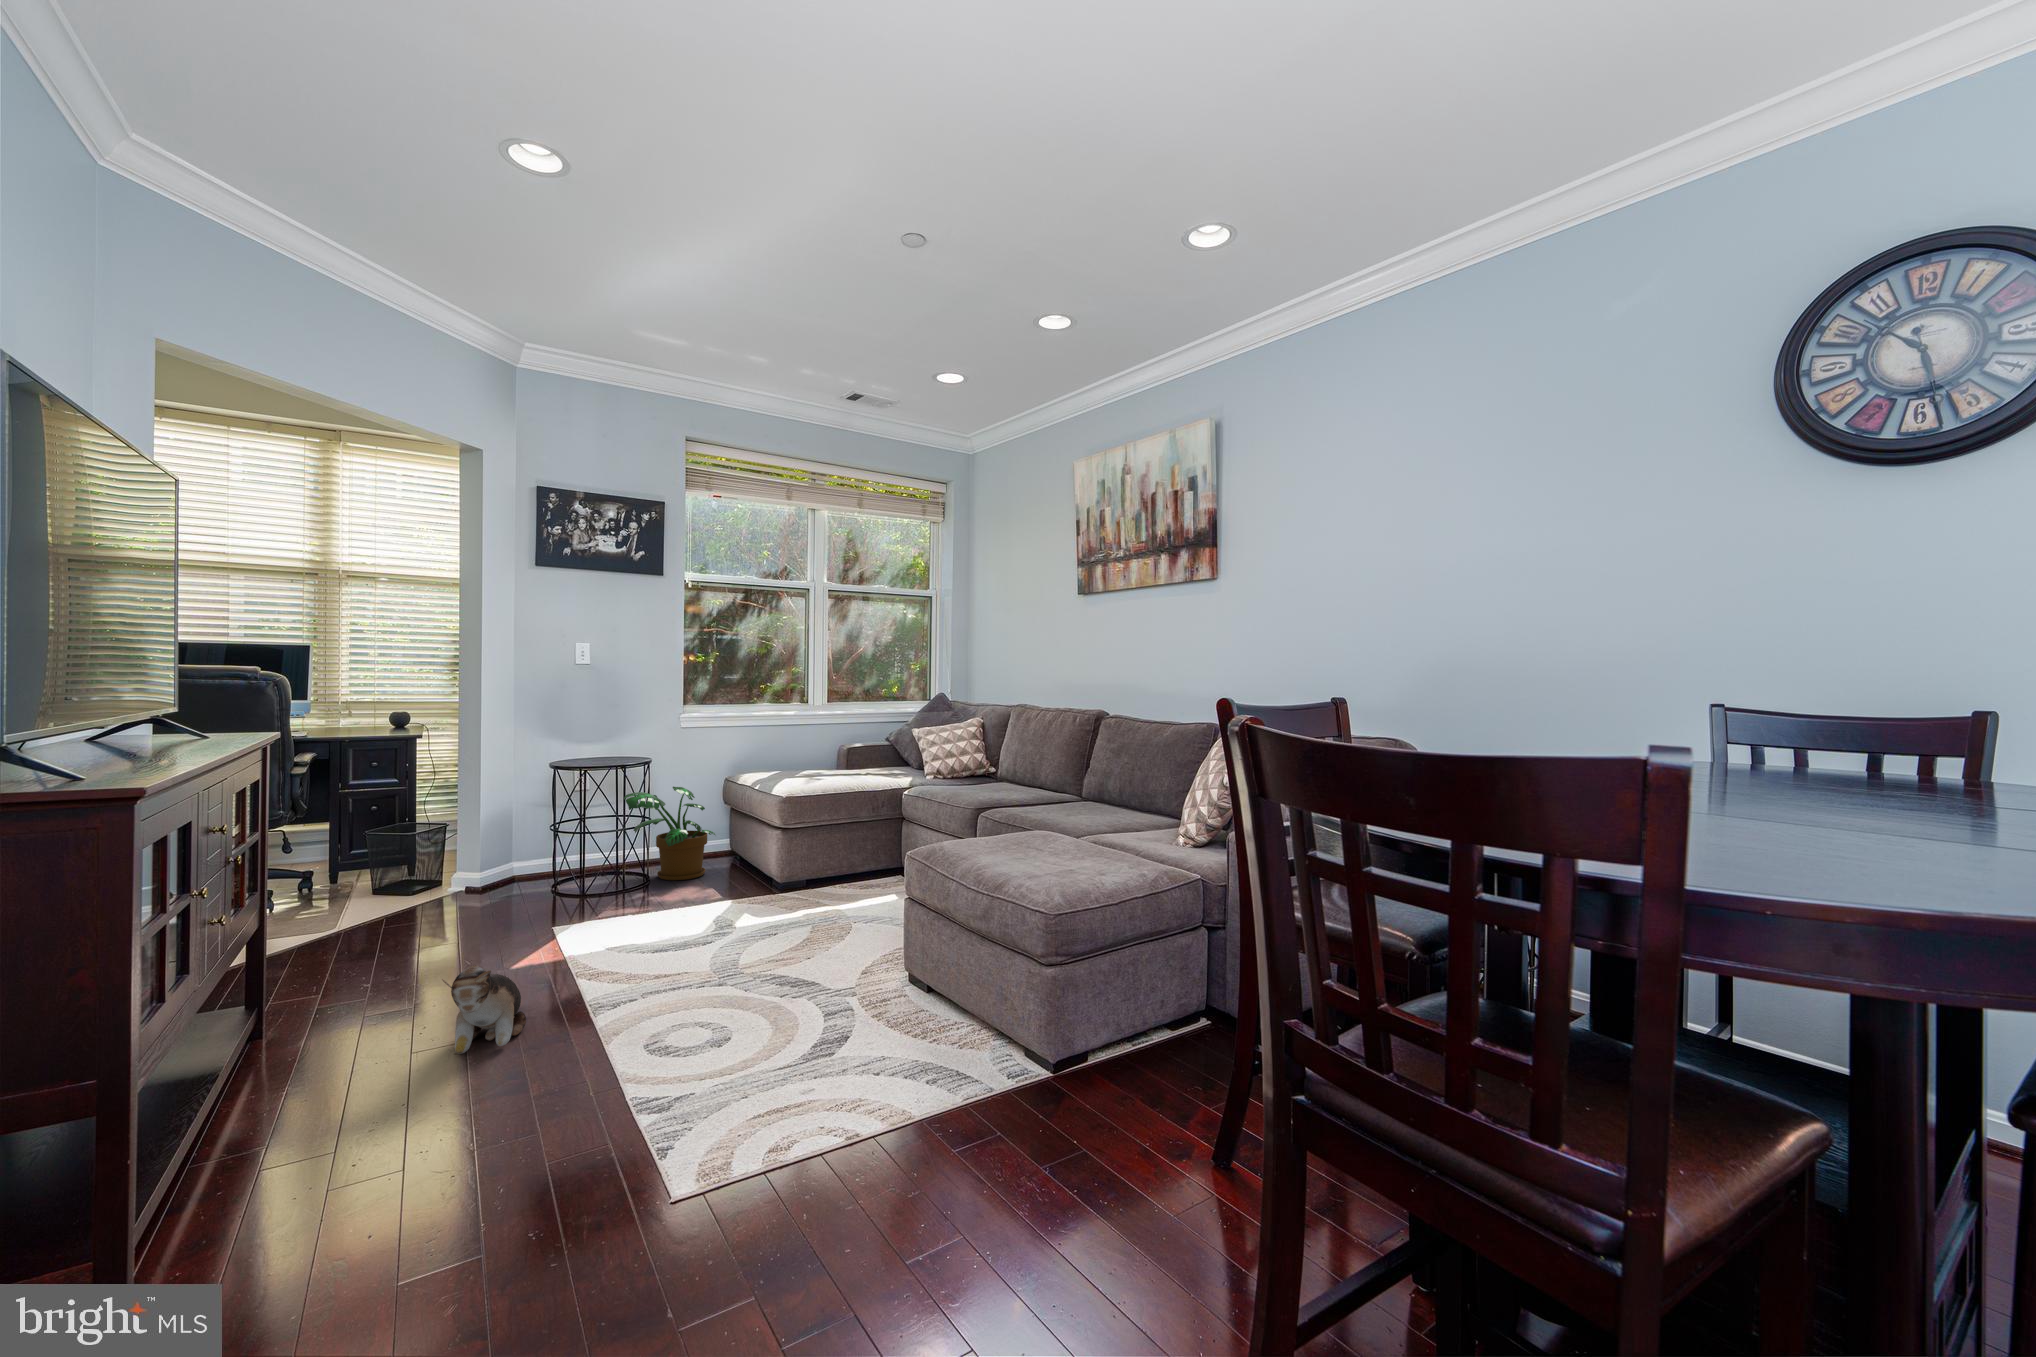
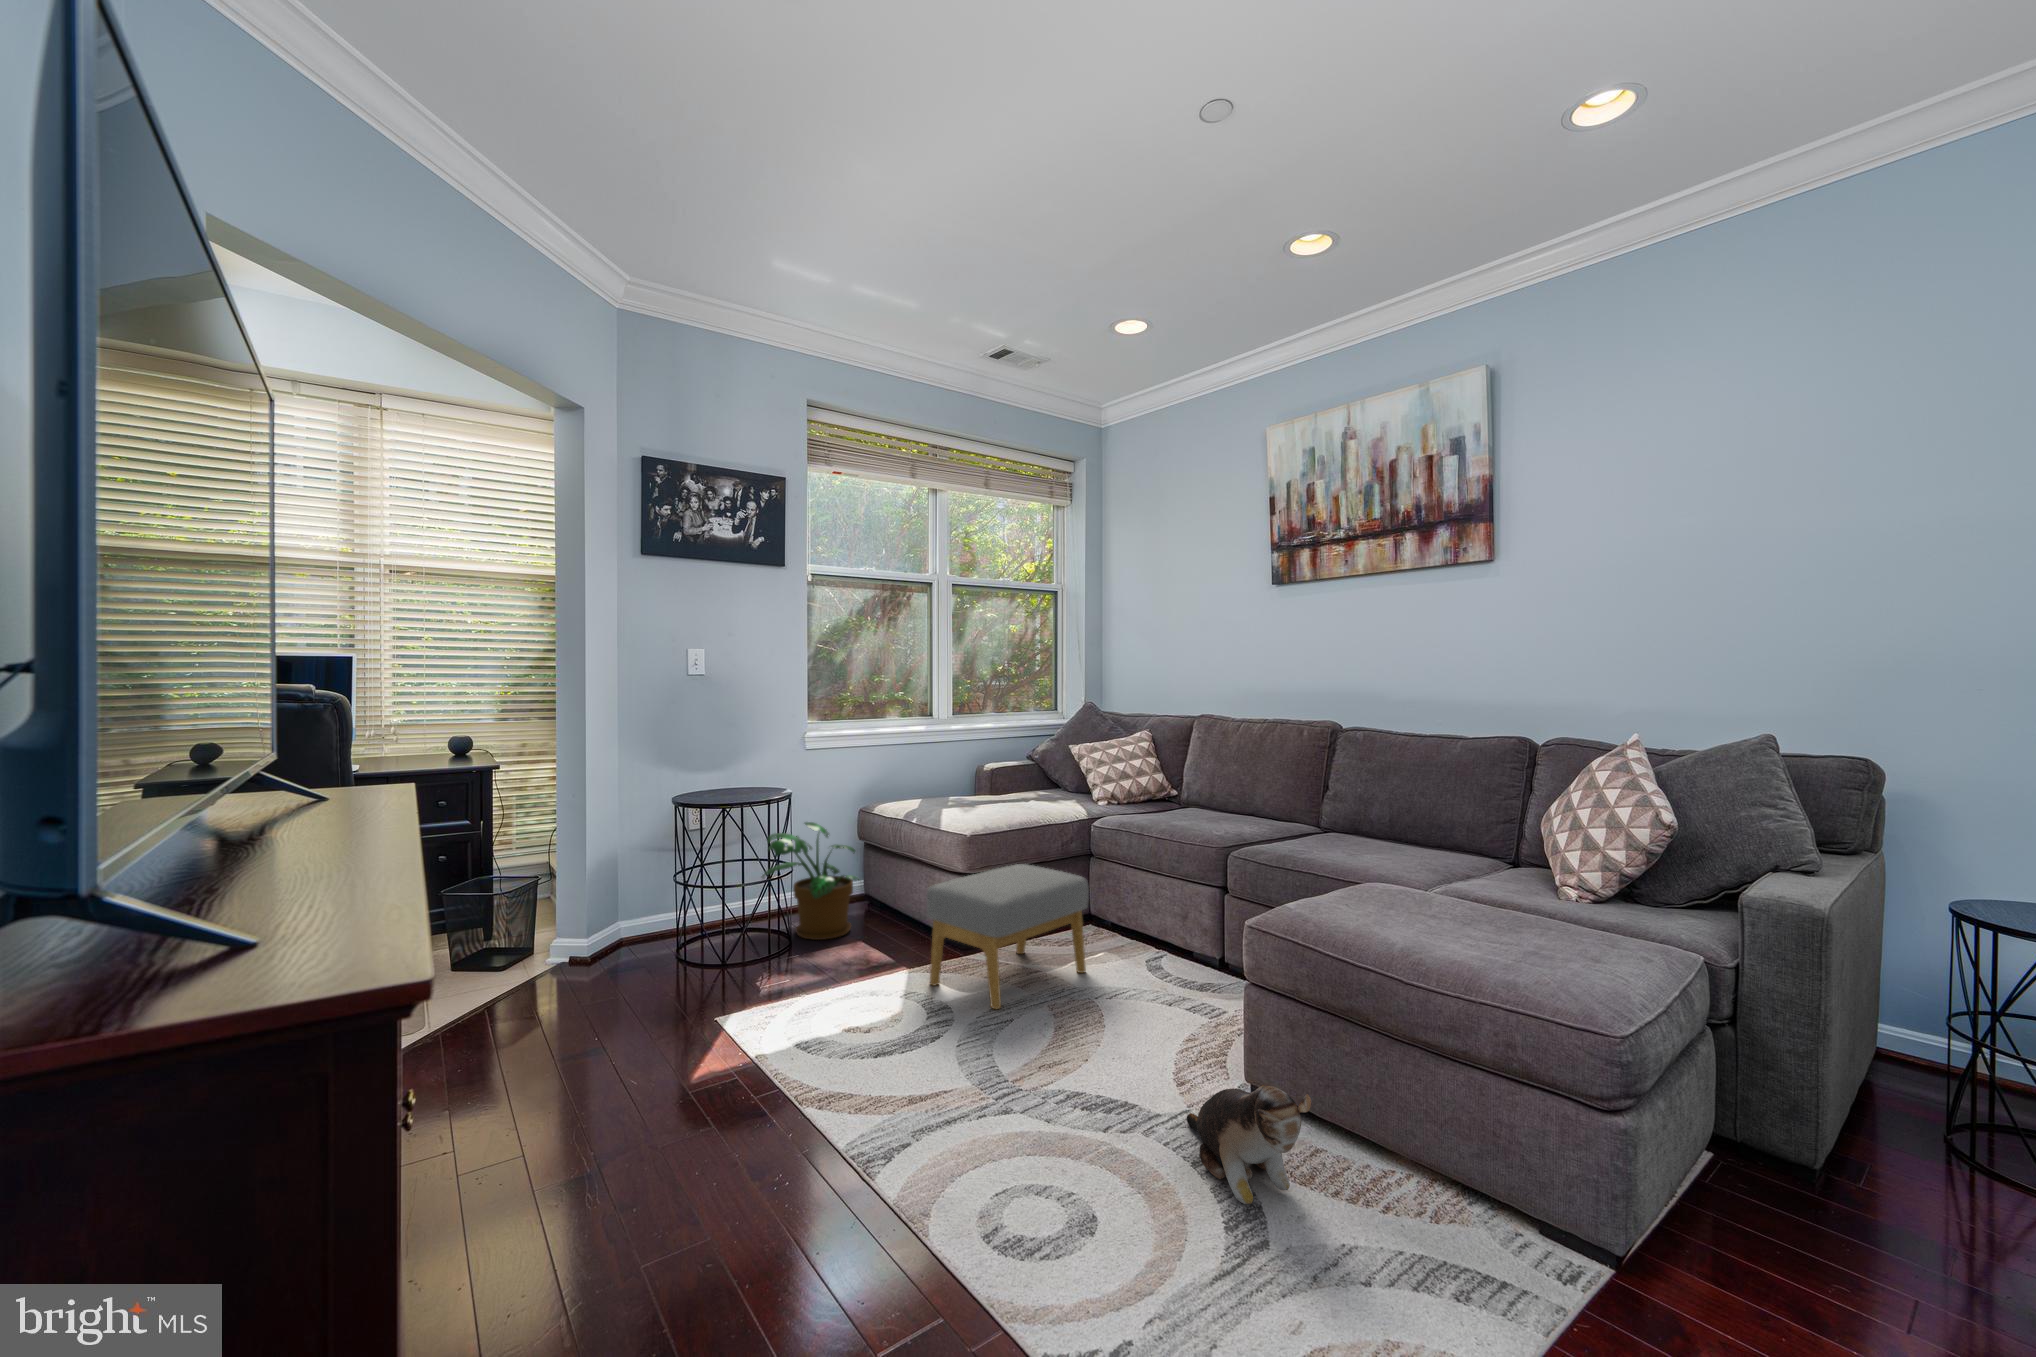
footstool: none [737,820,872,927] -> present [927,864,1089,1009]
plush toy: present [442,965,526,1054] -> present [1186,1085,1311,1204]

